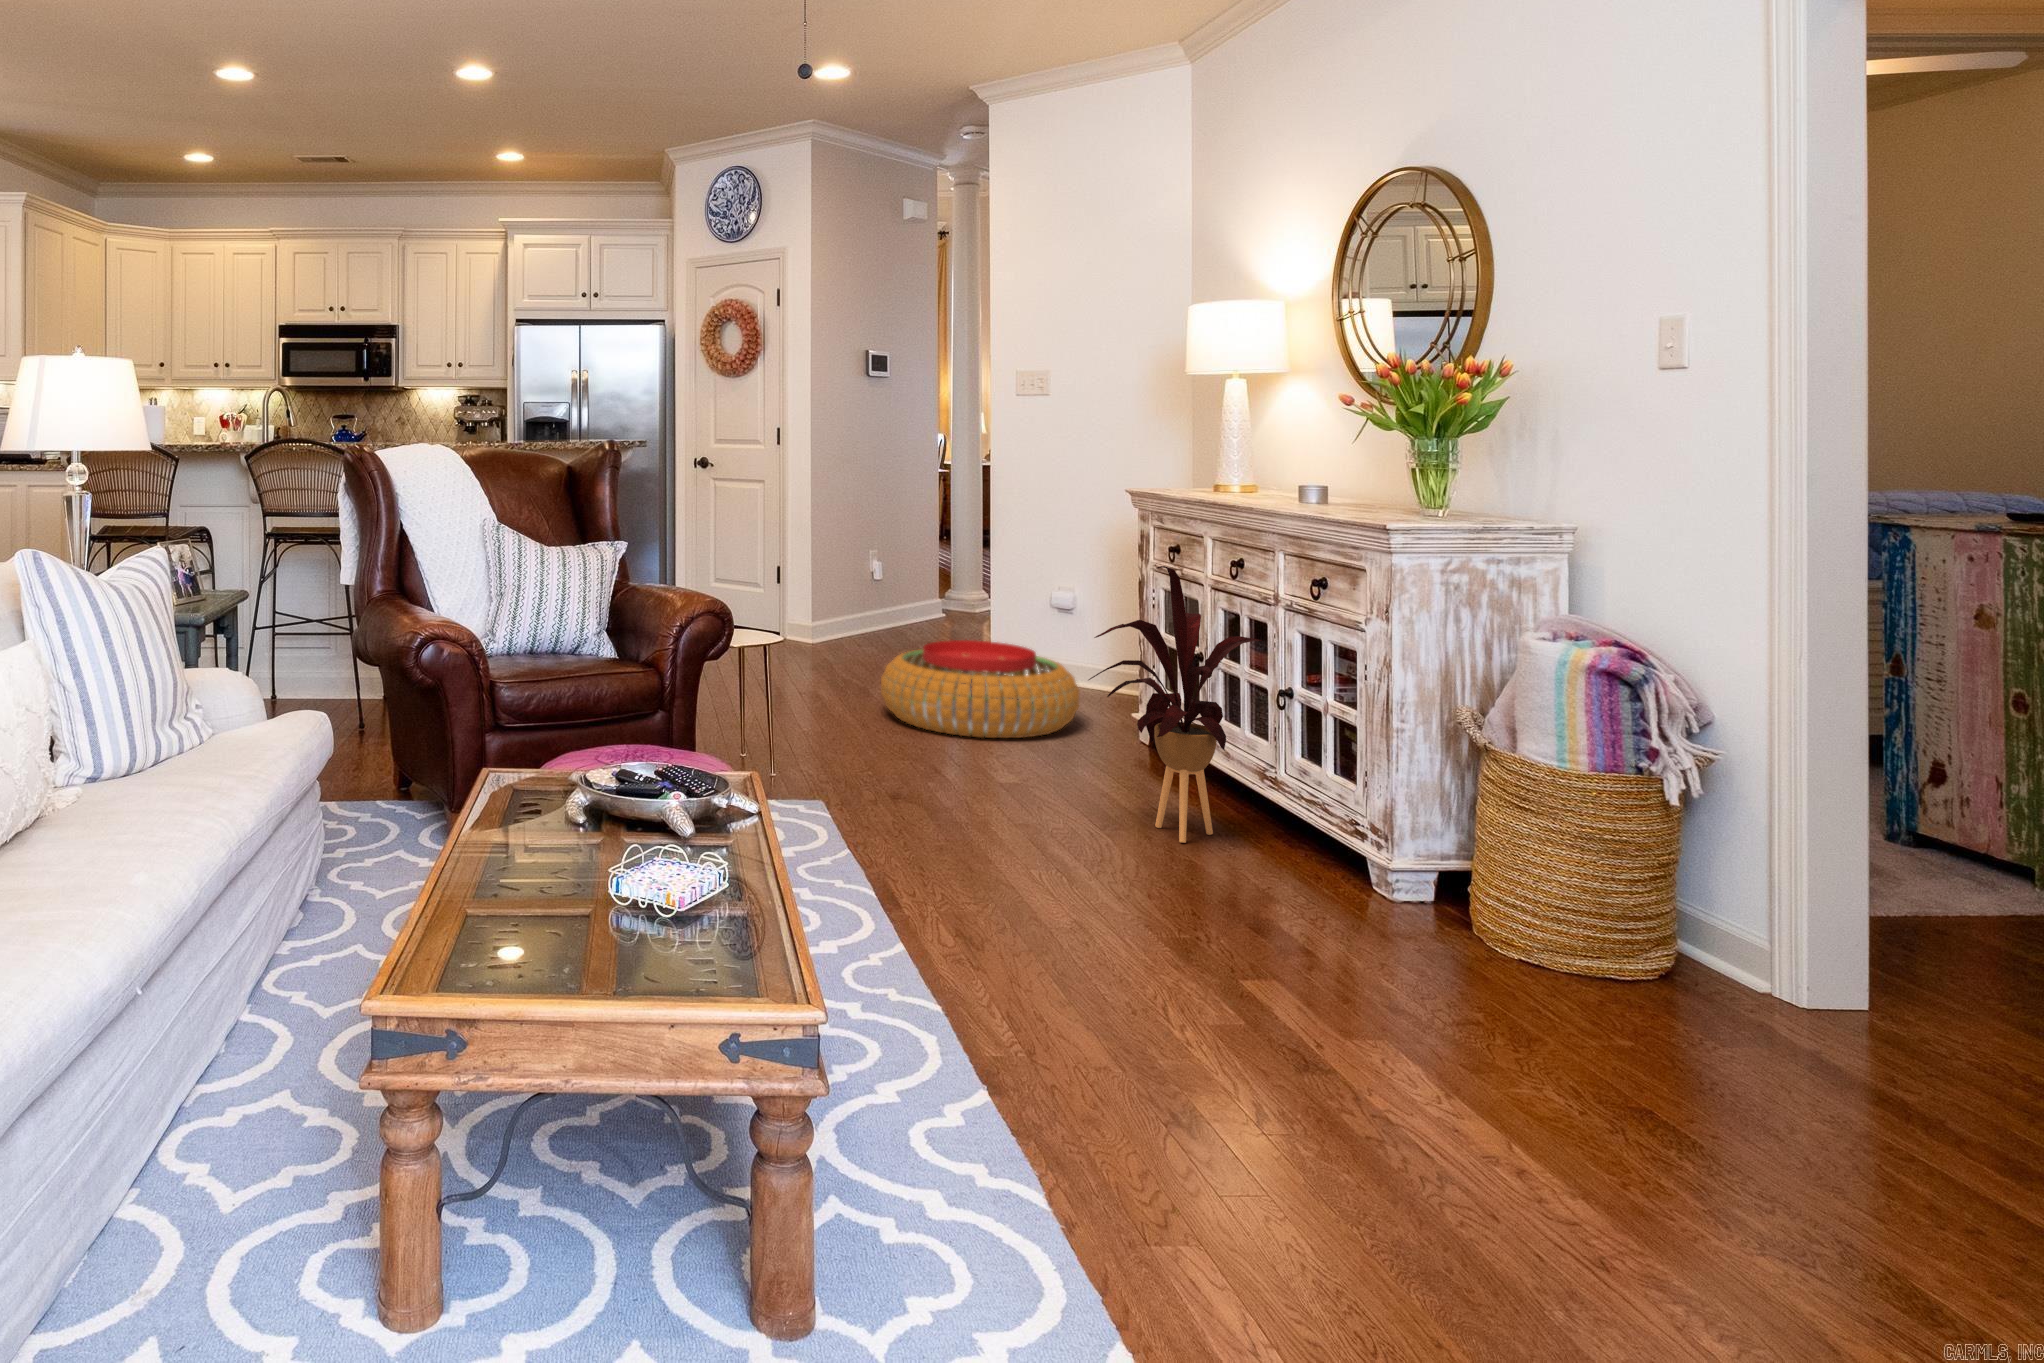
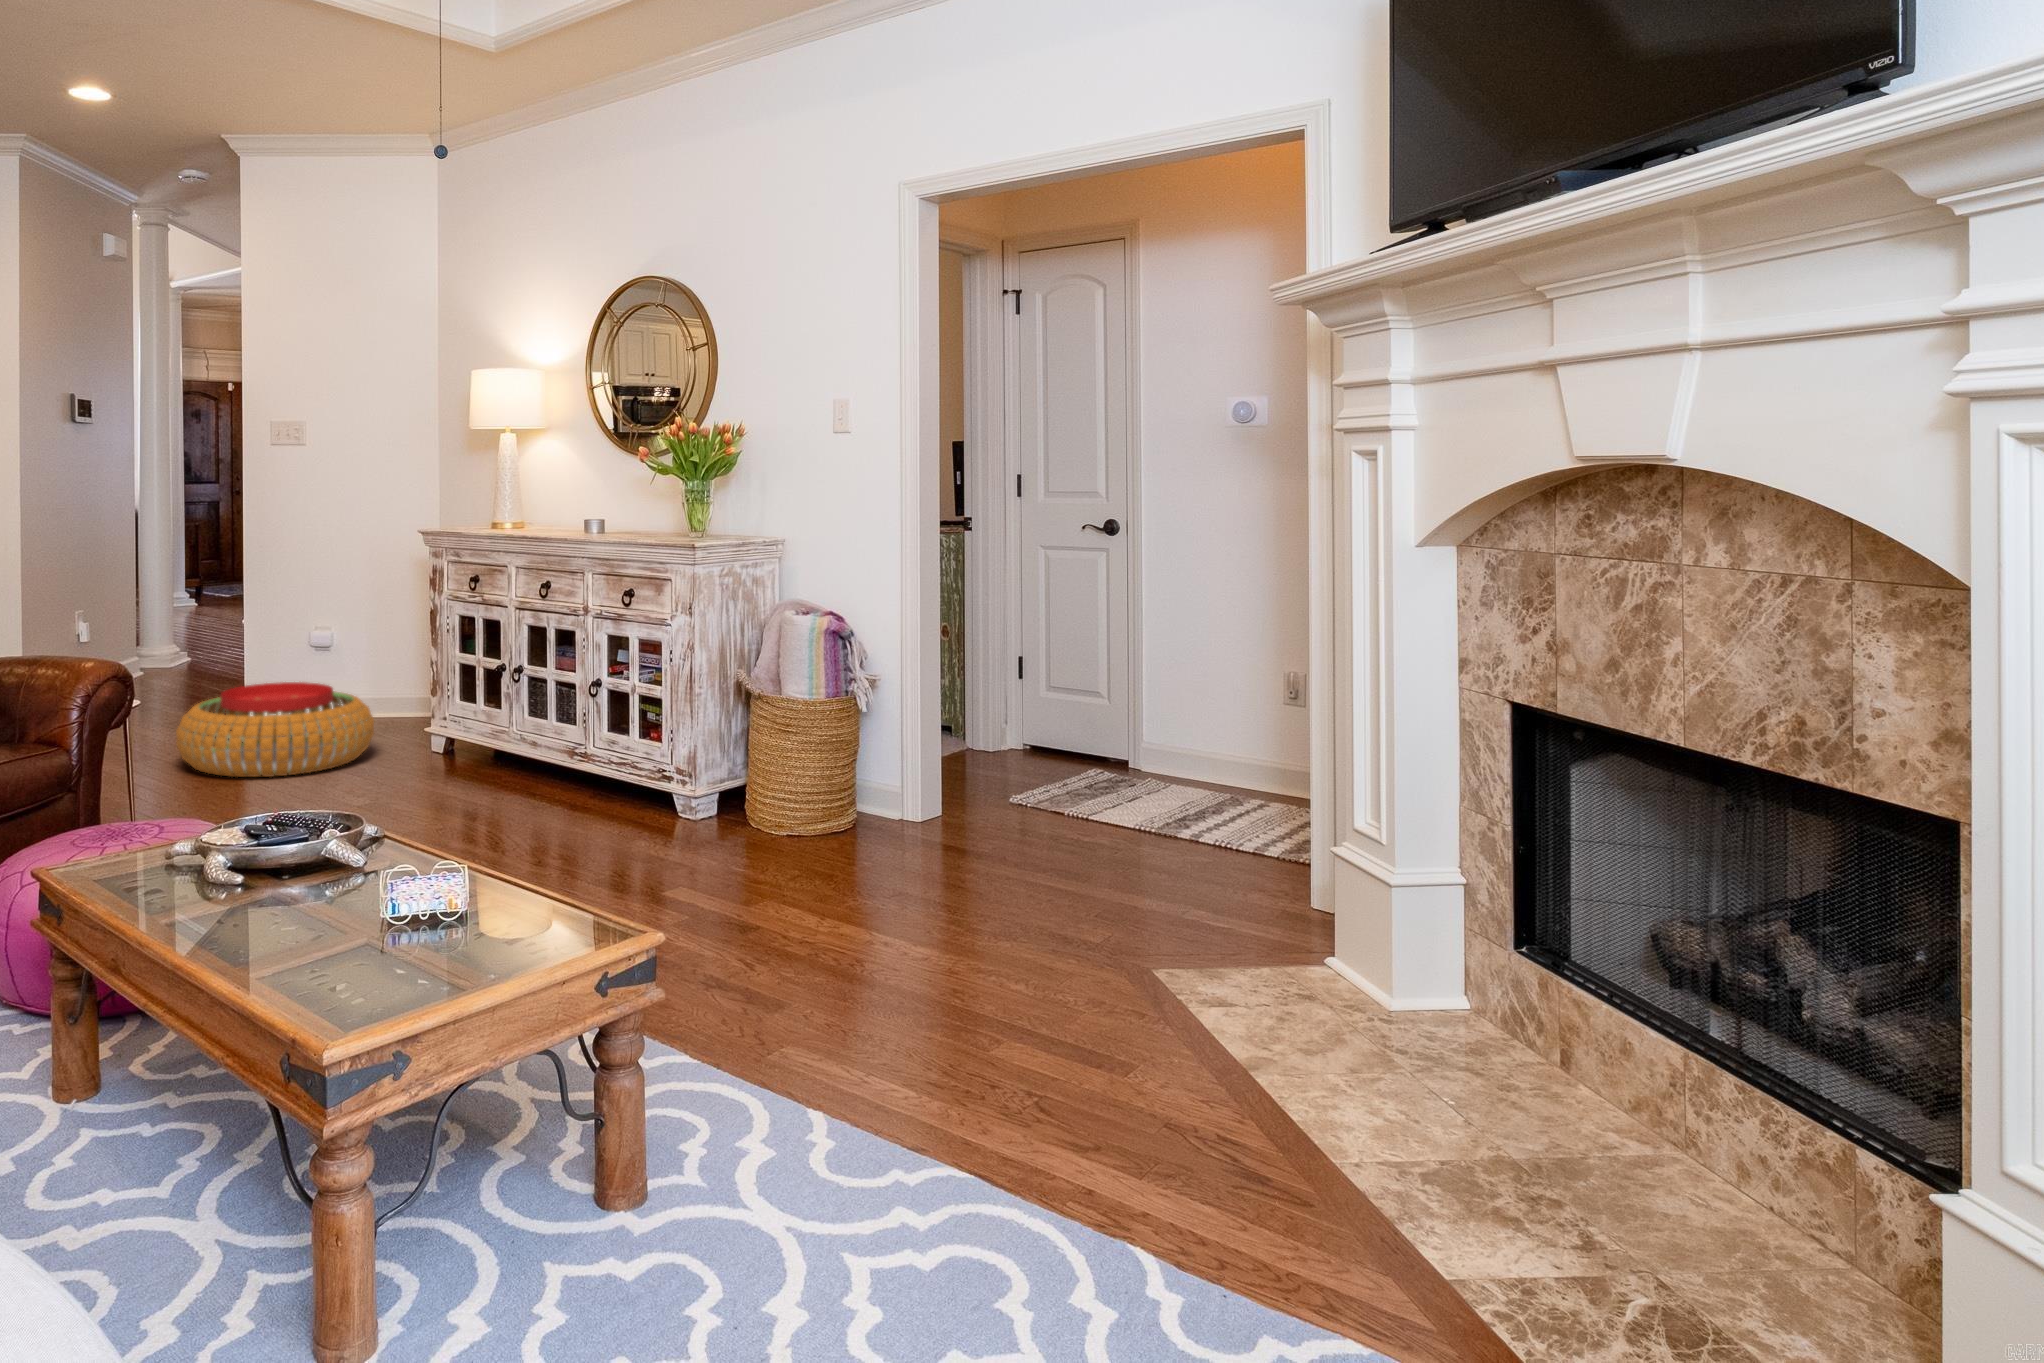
house plant: present [1089,566,1262,843] -> none [456,588,582,820]

